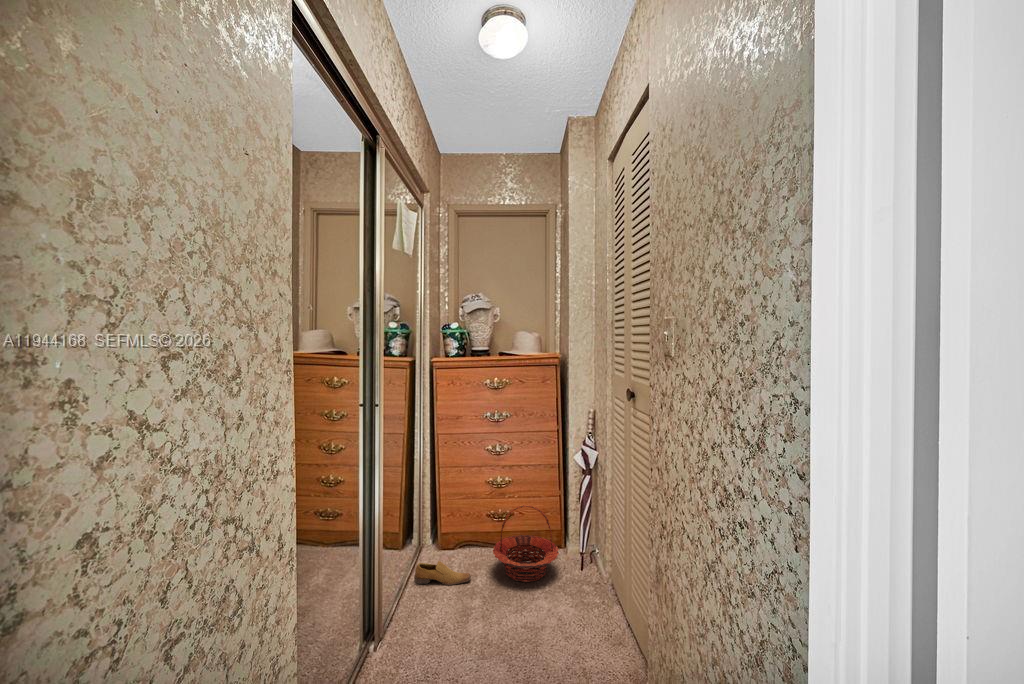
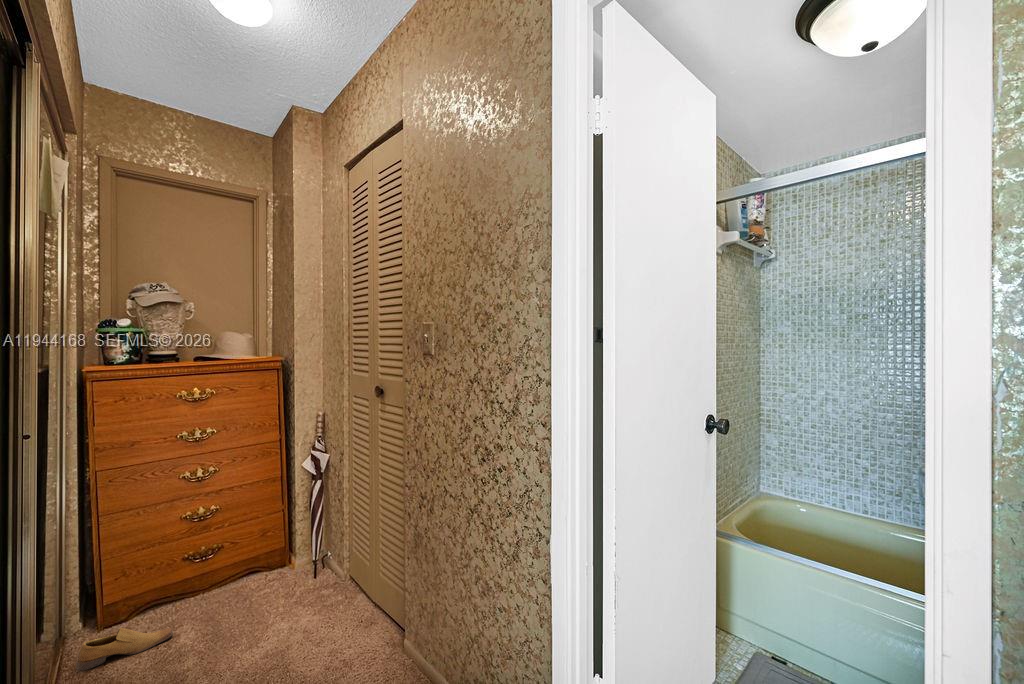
basket: present [493,505,559,582] -> none [203,525,289,614]

